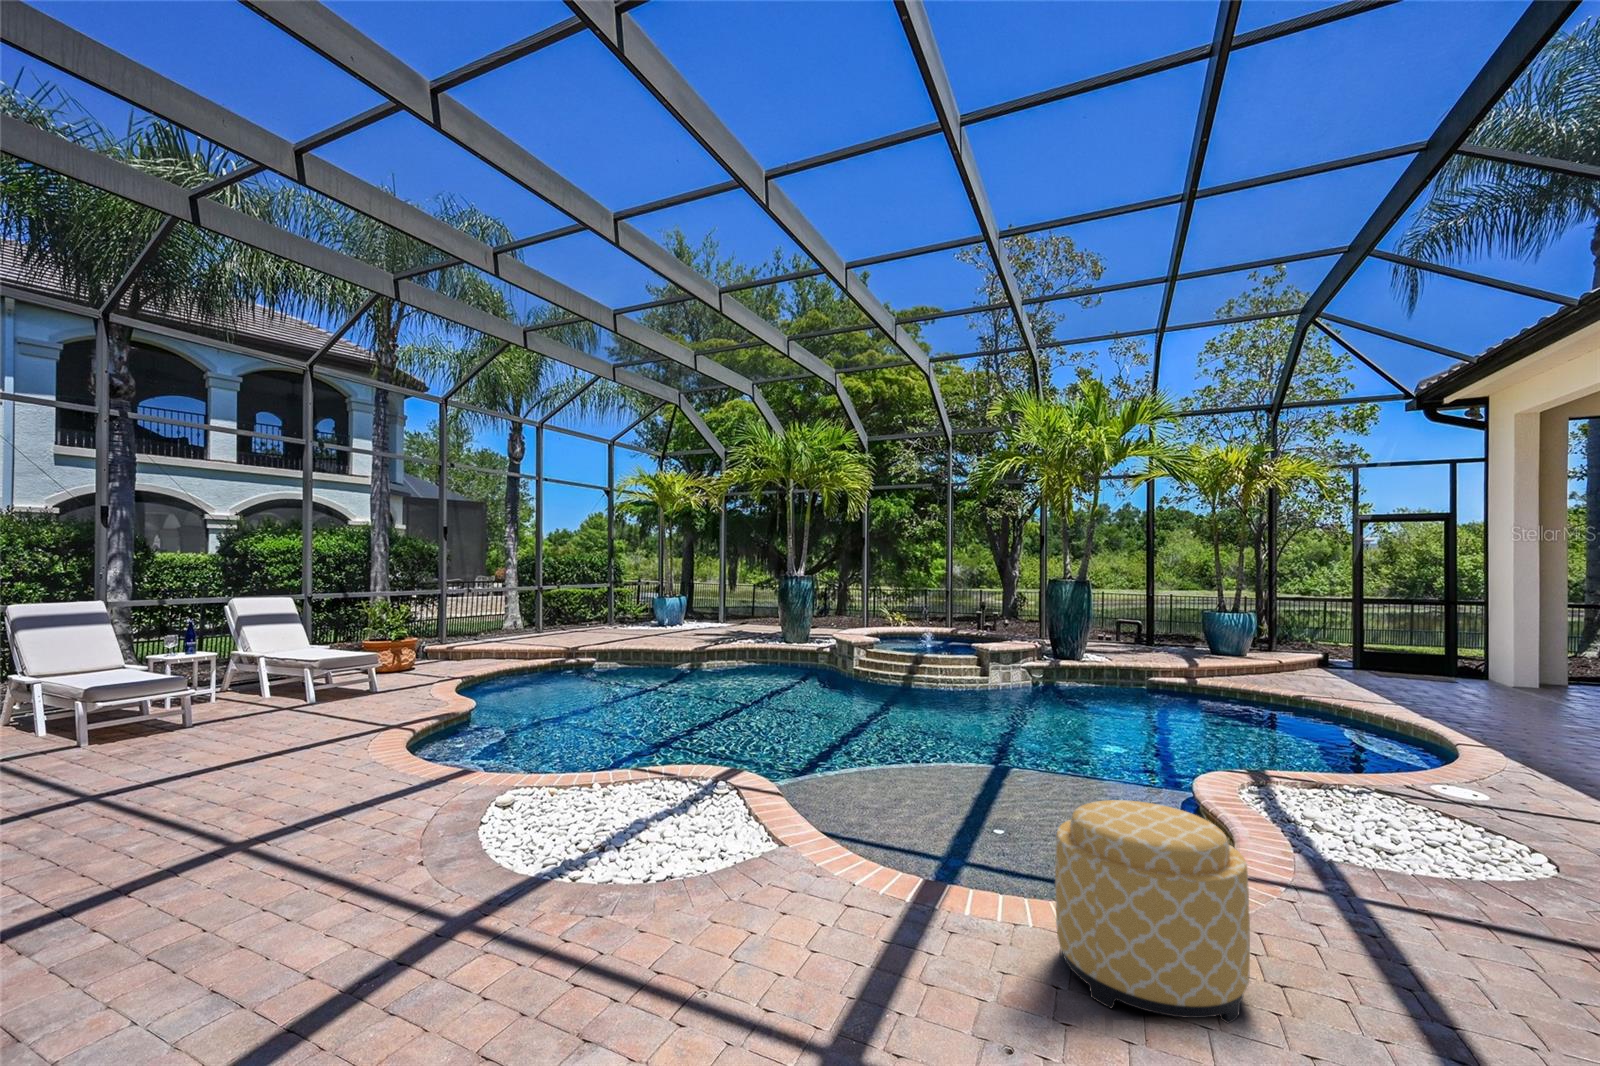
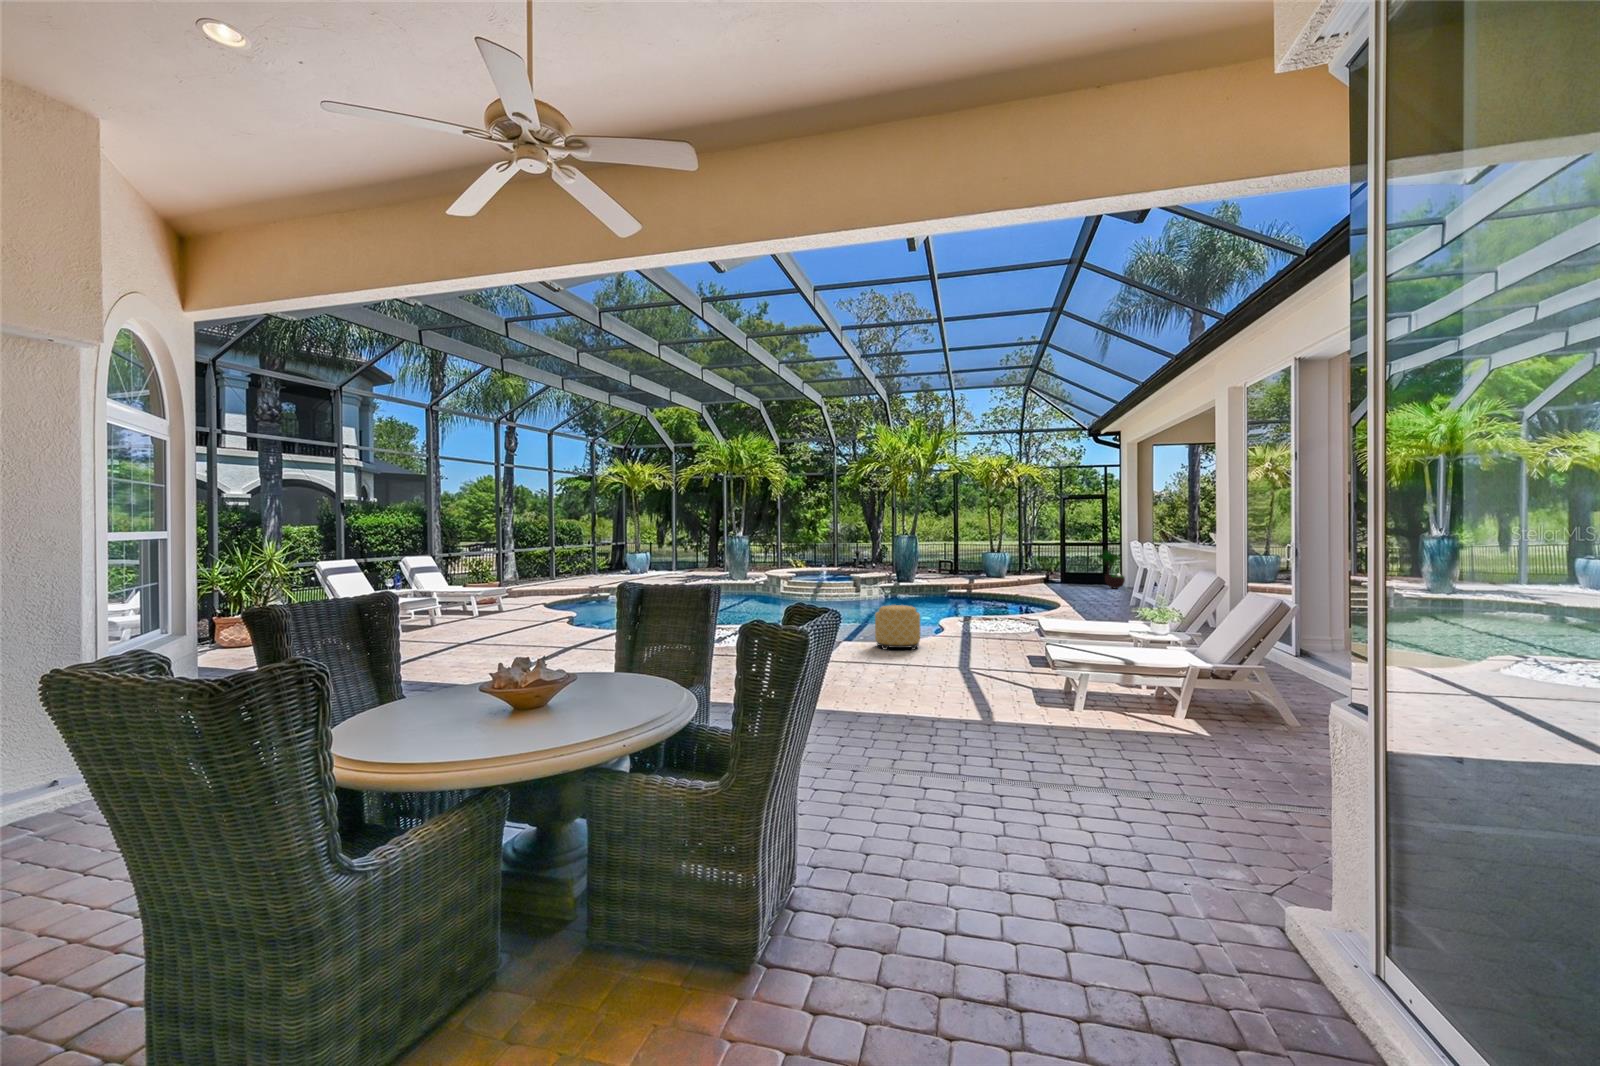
potted tree: none [1442,606,1512,687] -> present [1099,551,1125,589]

